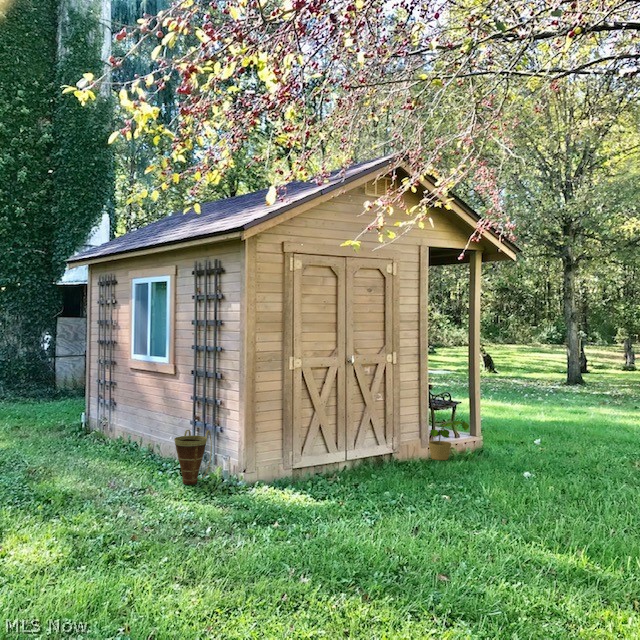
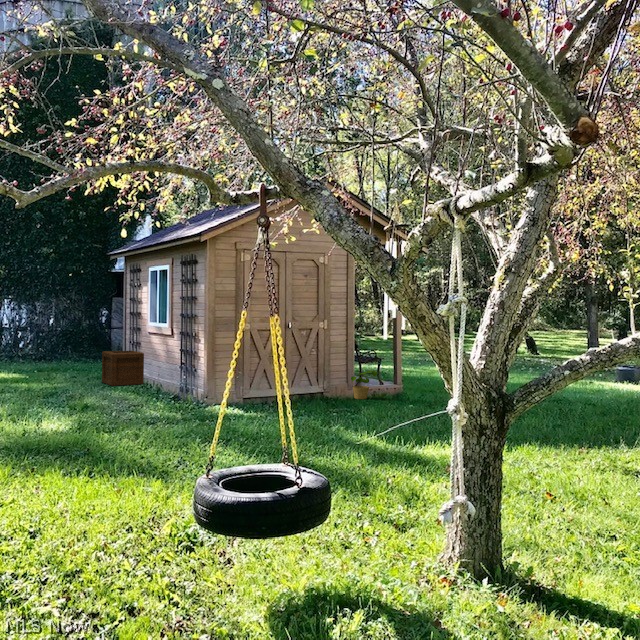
wooden crate: none [62,393,124,446] -> present [102,351,144,386]
basket: present [174,430,212,485] -> none [161,370,189,405]

